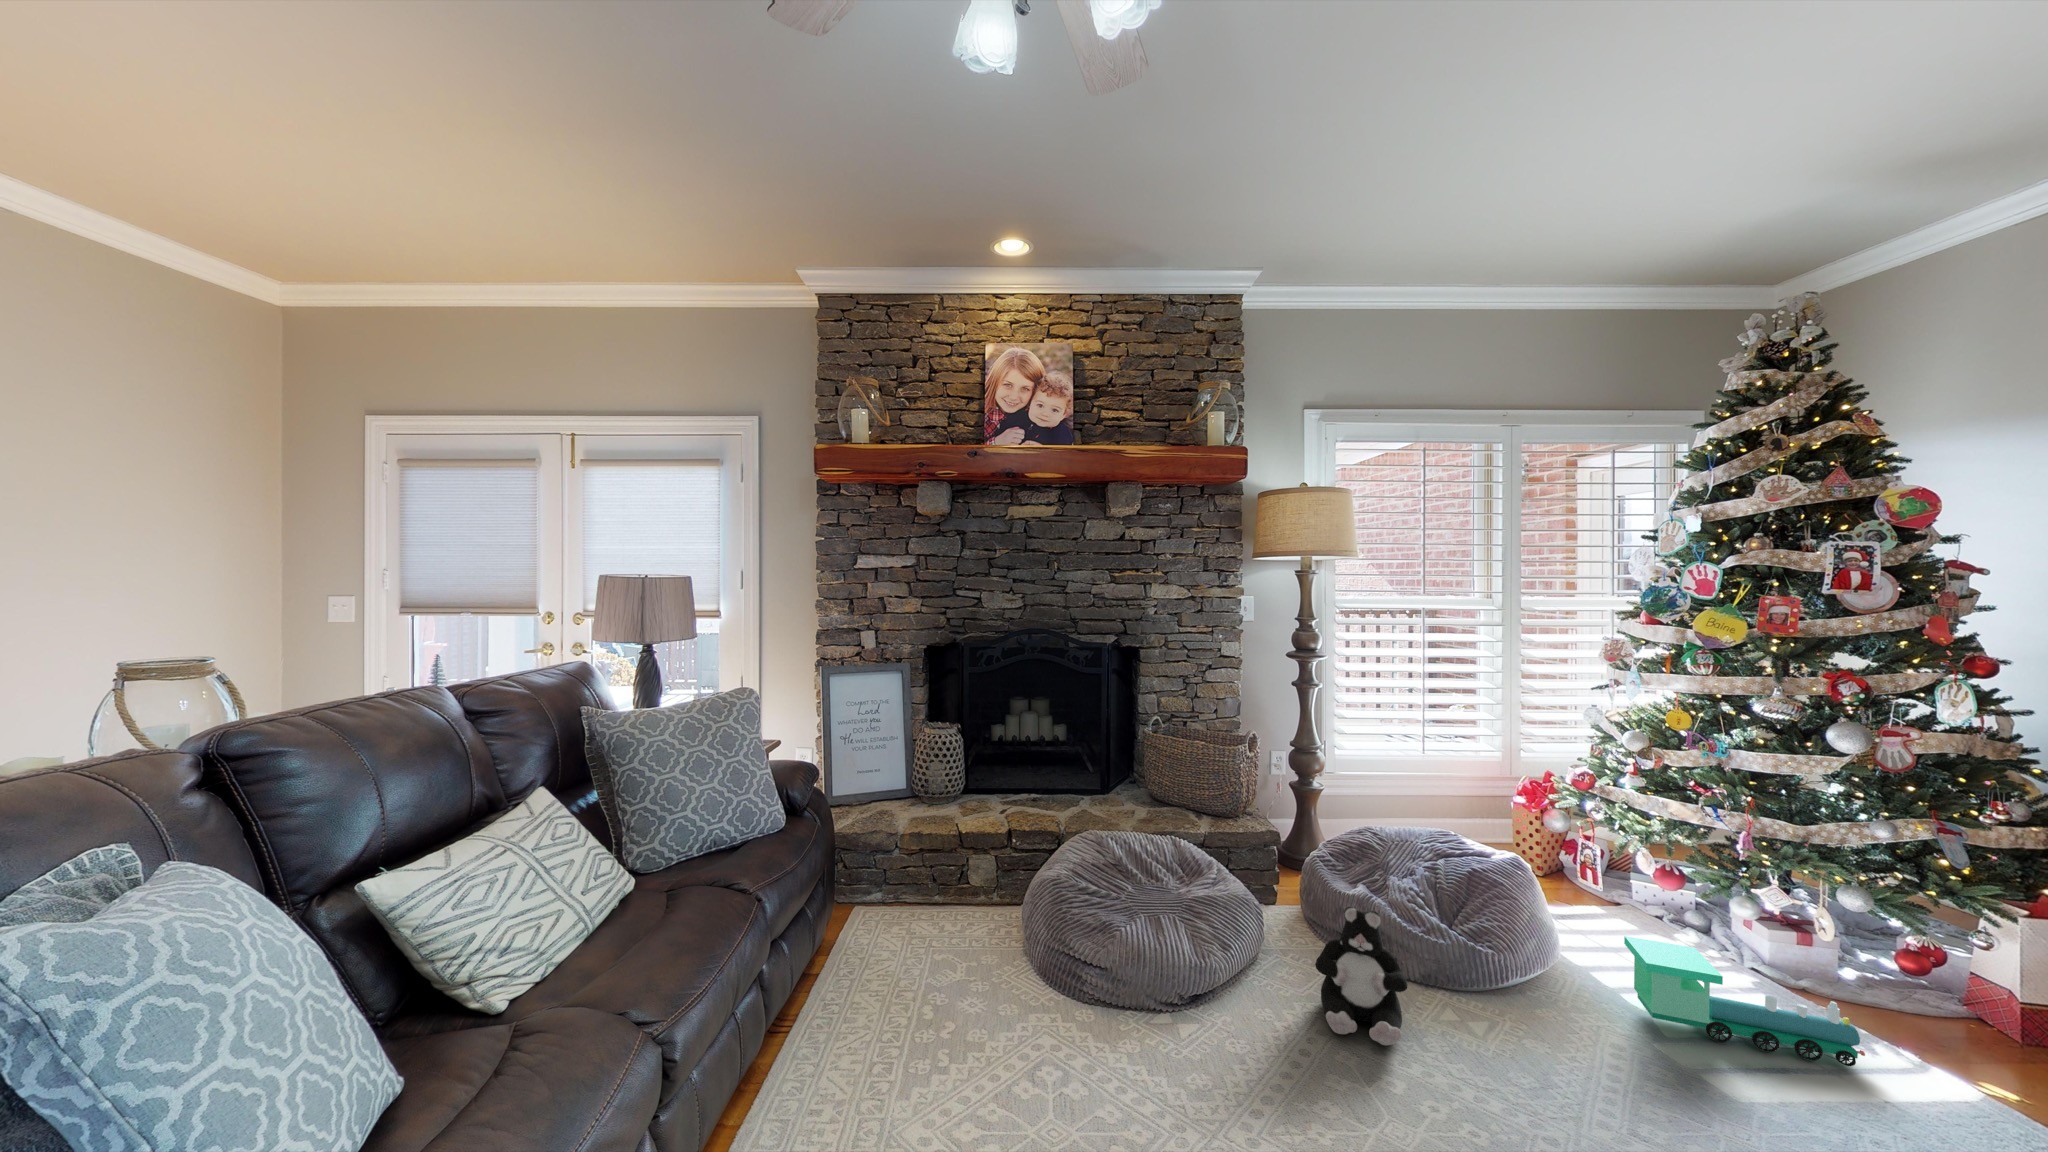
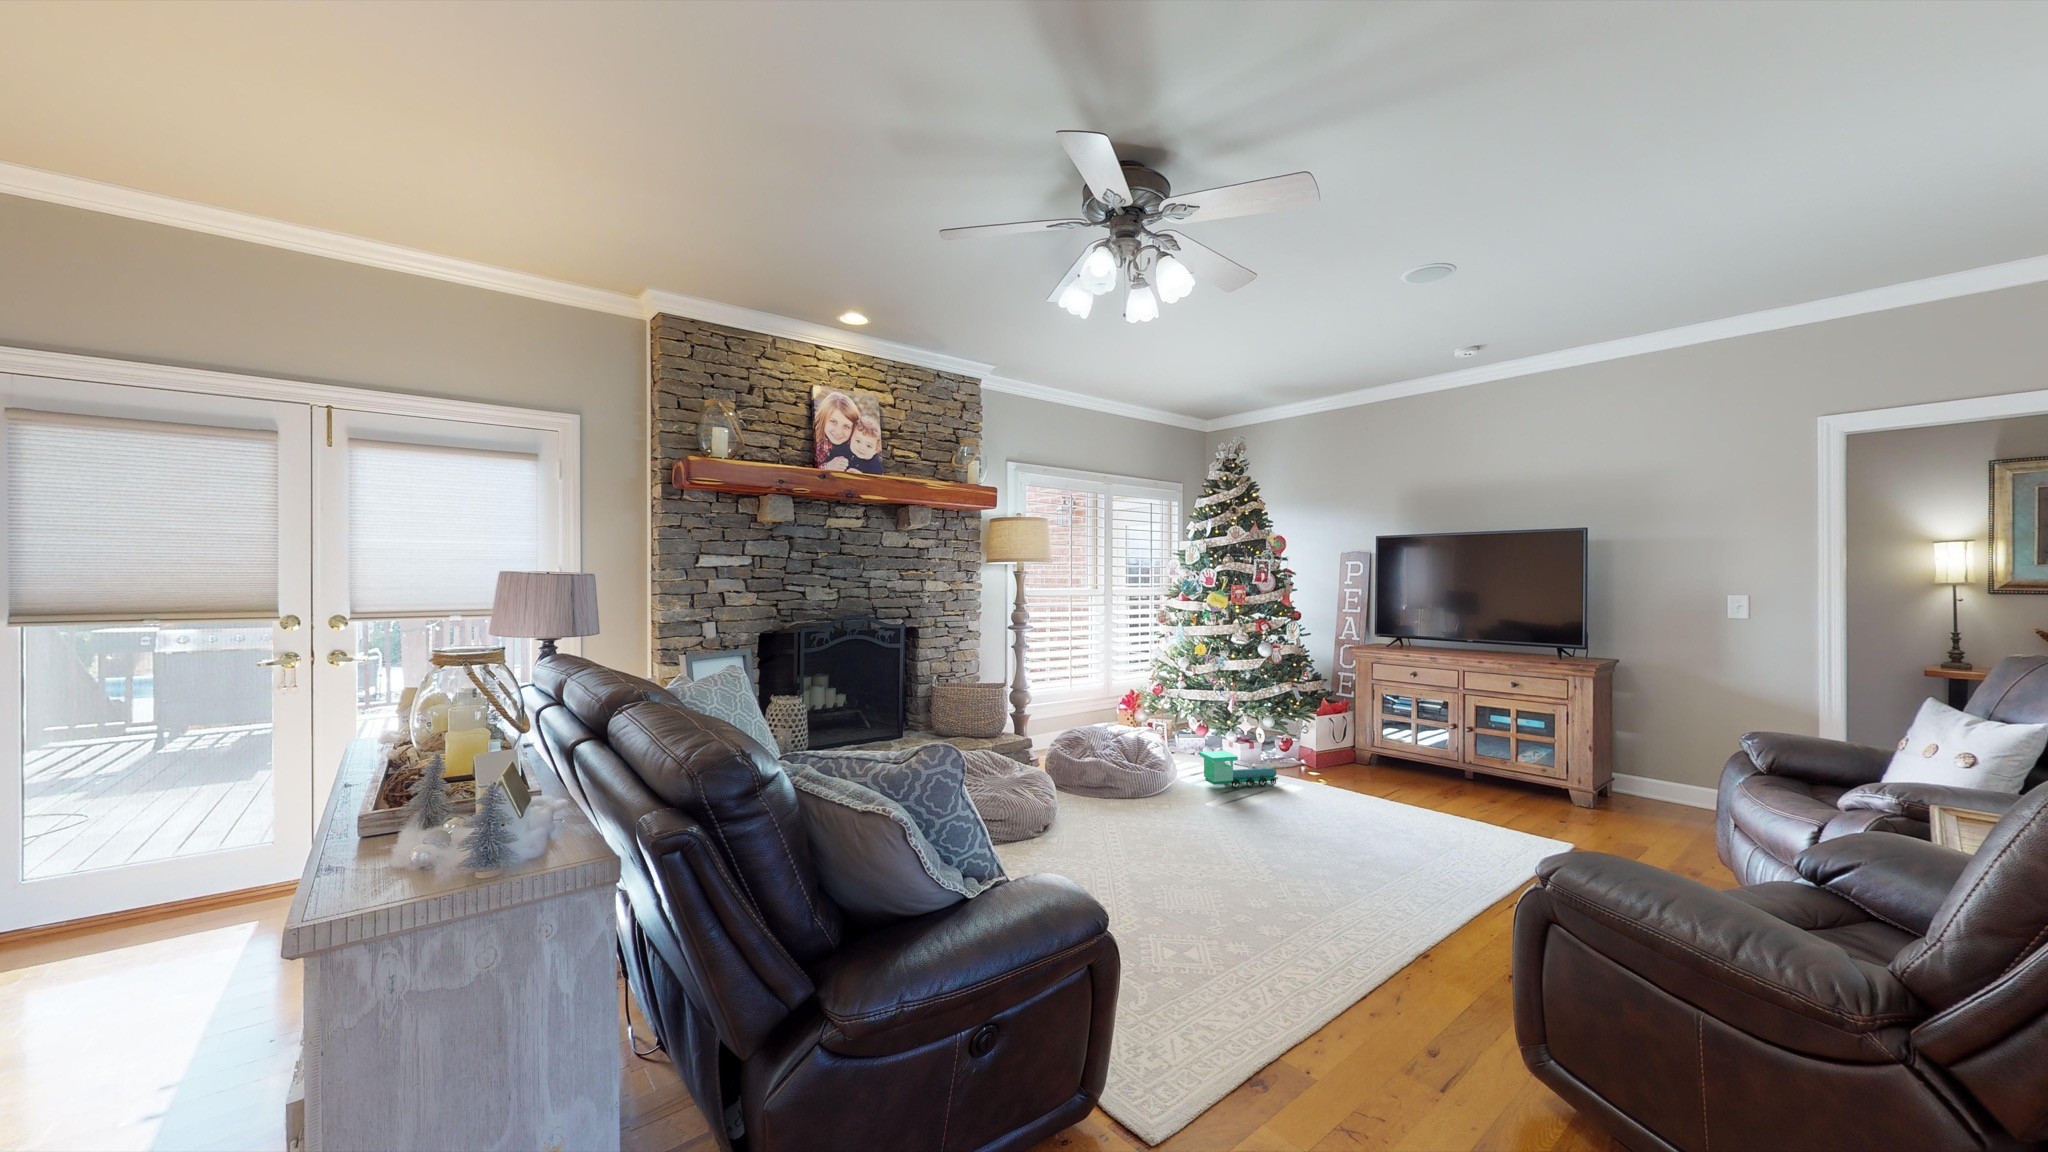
plush toy: present [1315,907,1407,1046] -> none [1088,755,1138,819]

